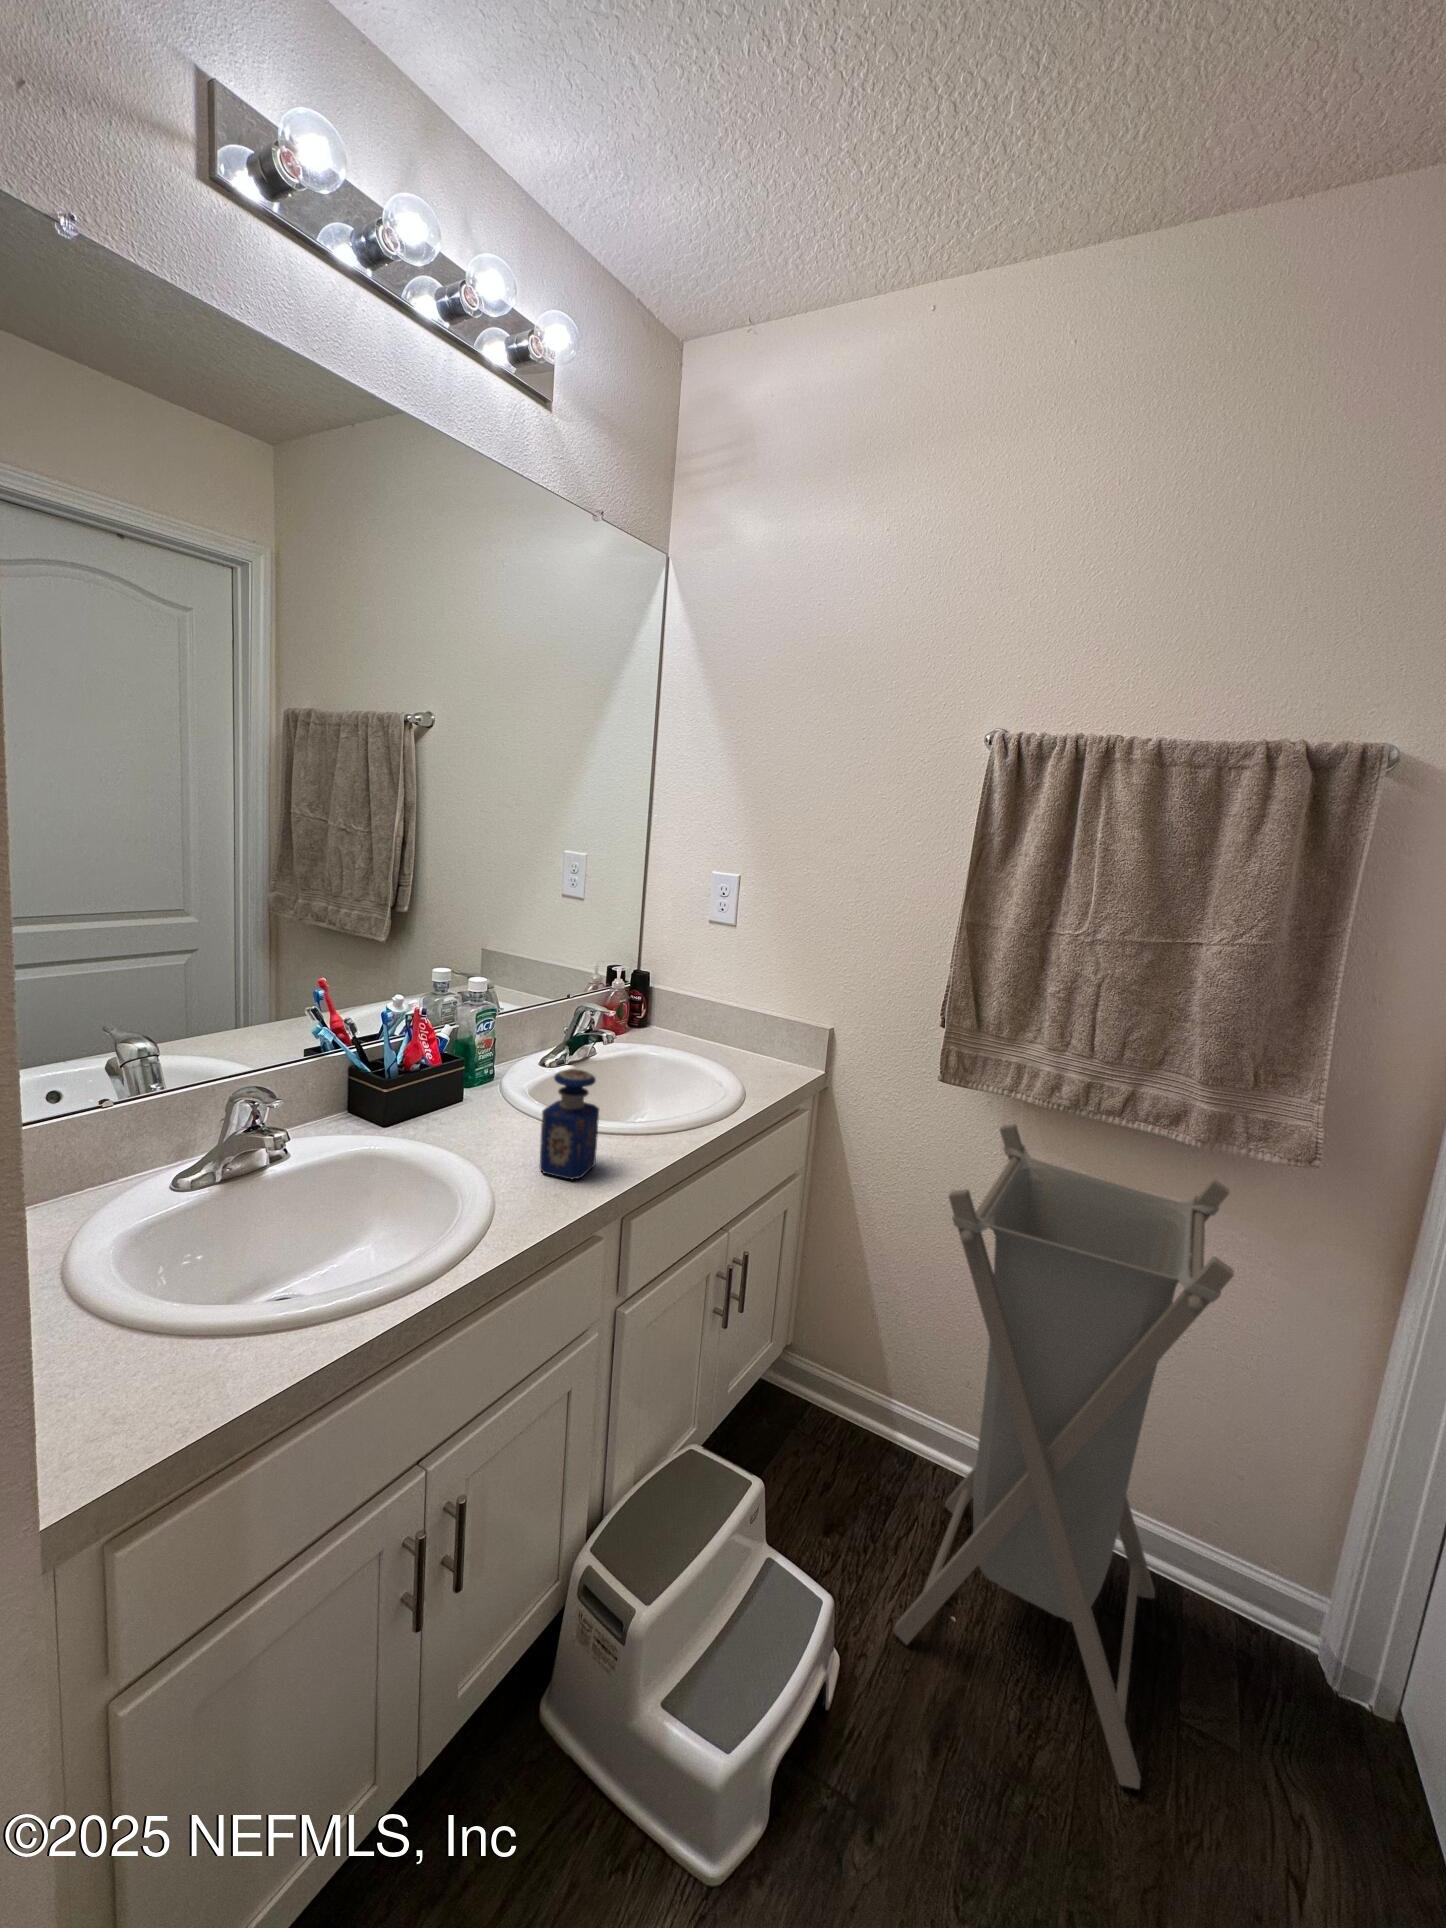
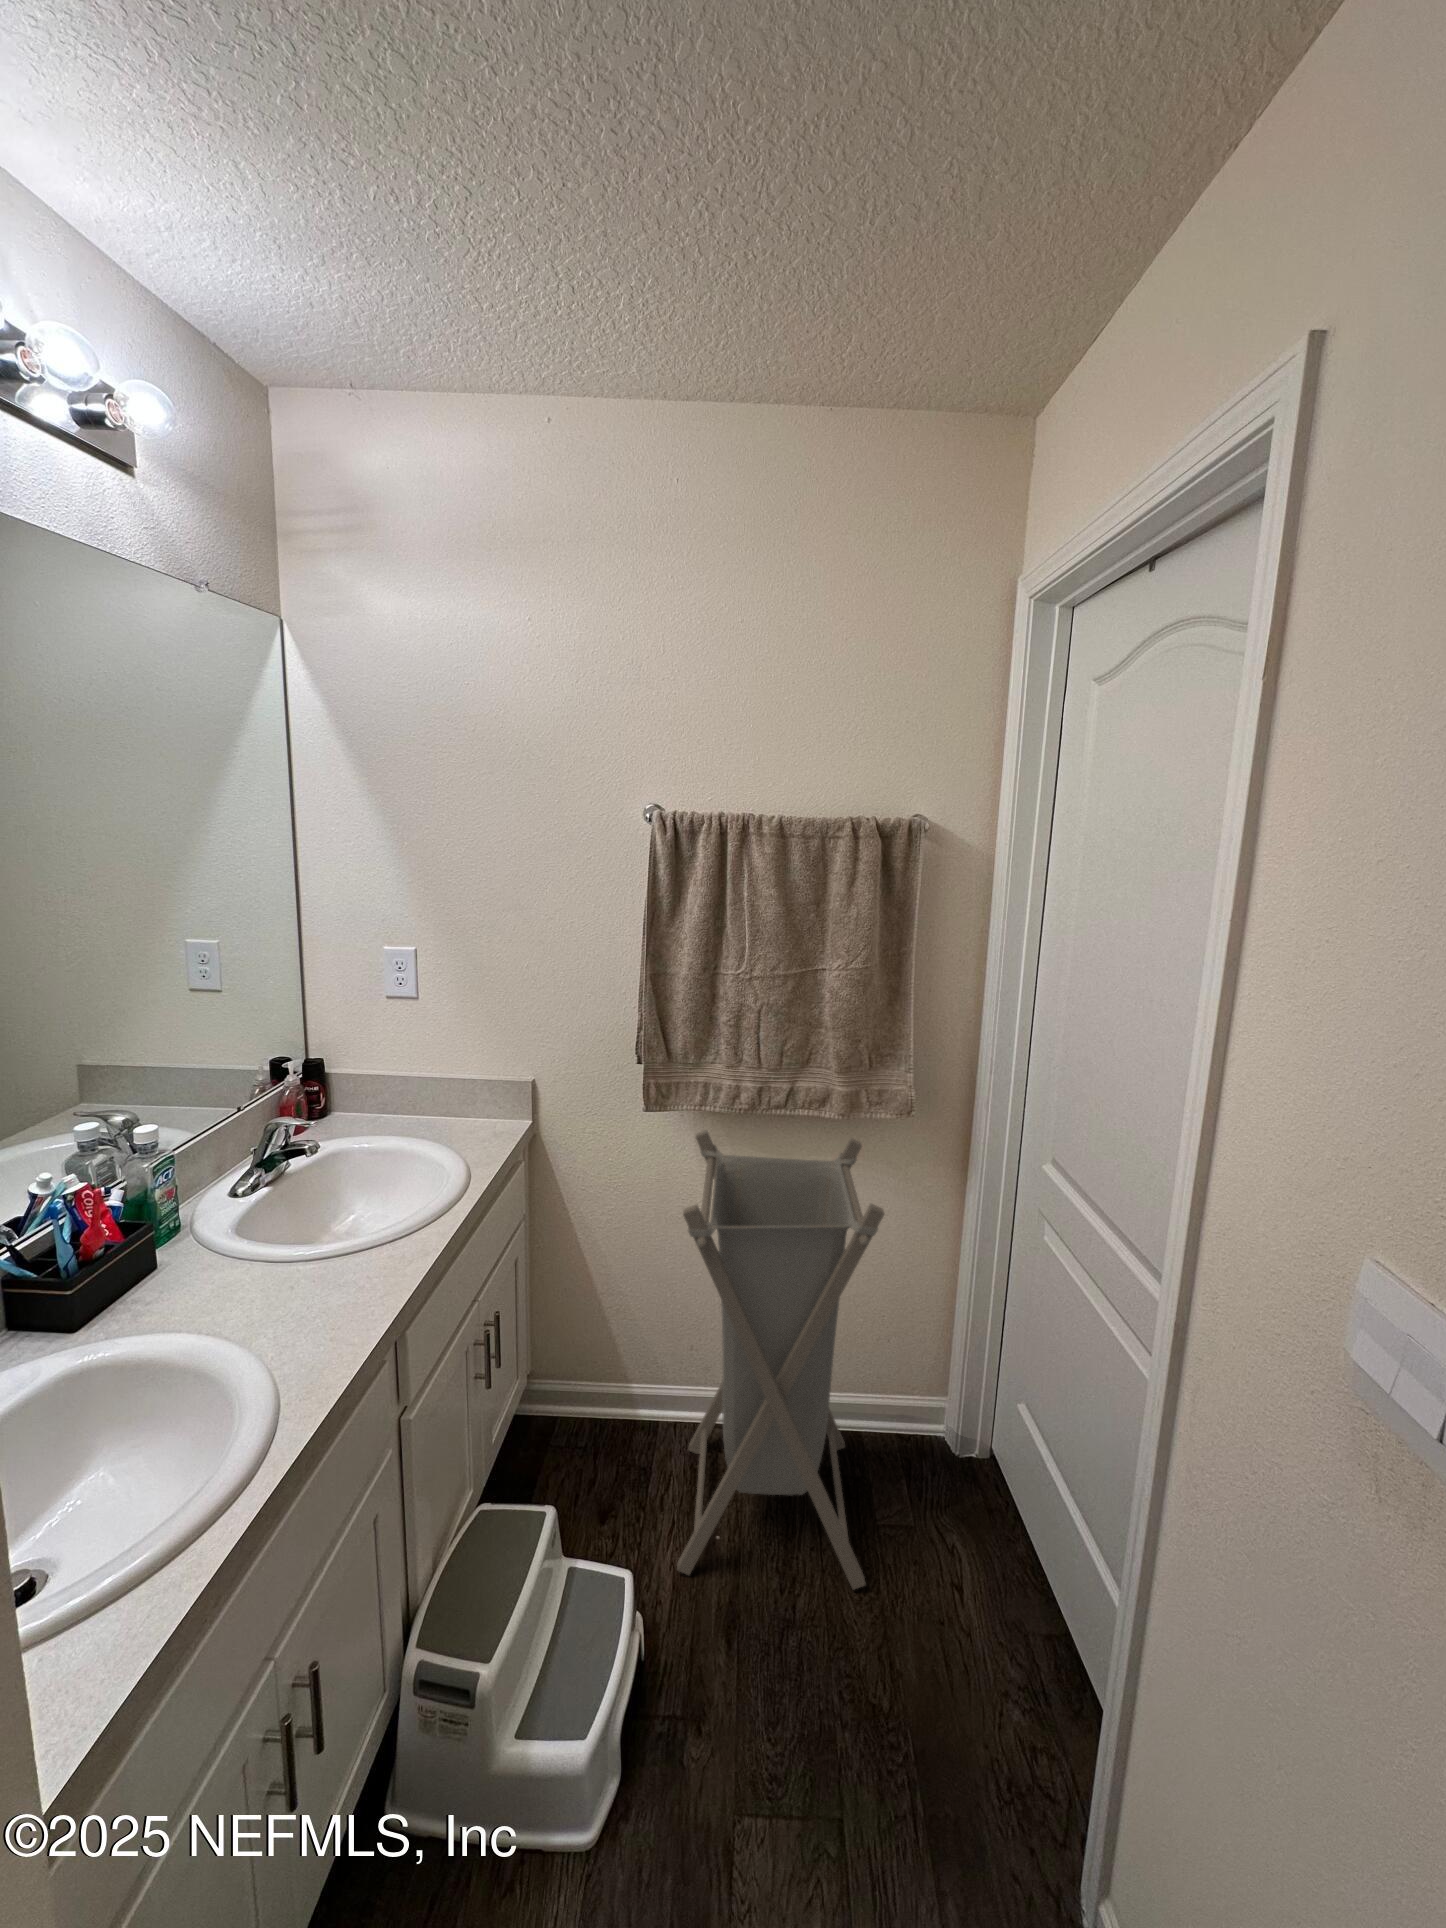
perfume bottle: present [540,1069,599,1179] -> none [297,1205,359,1320]

